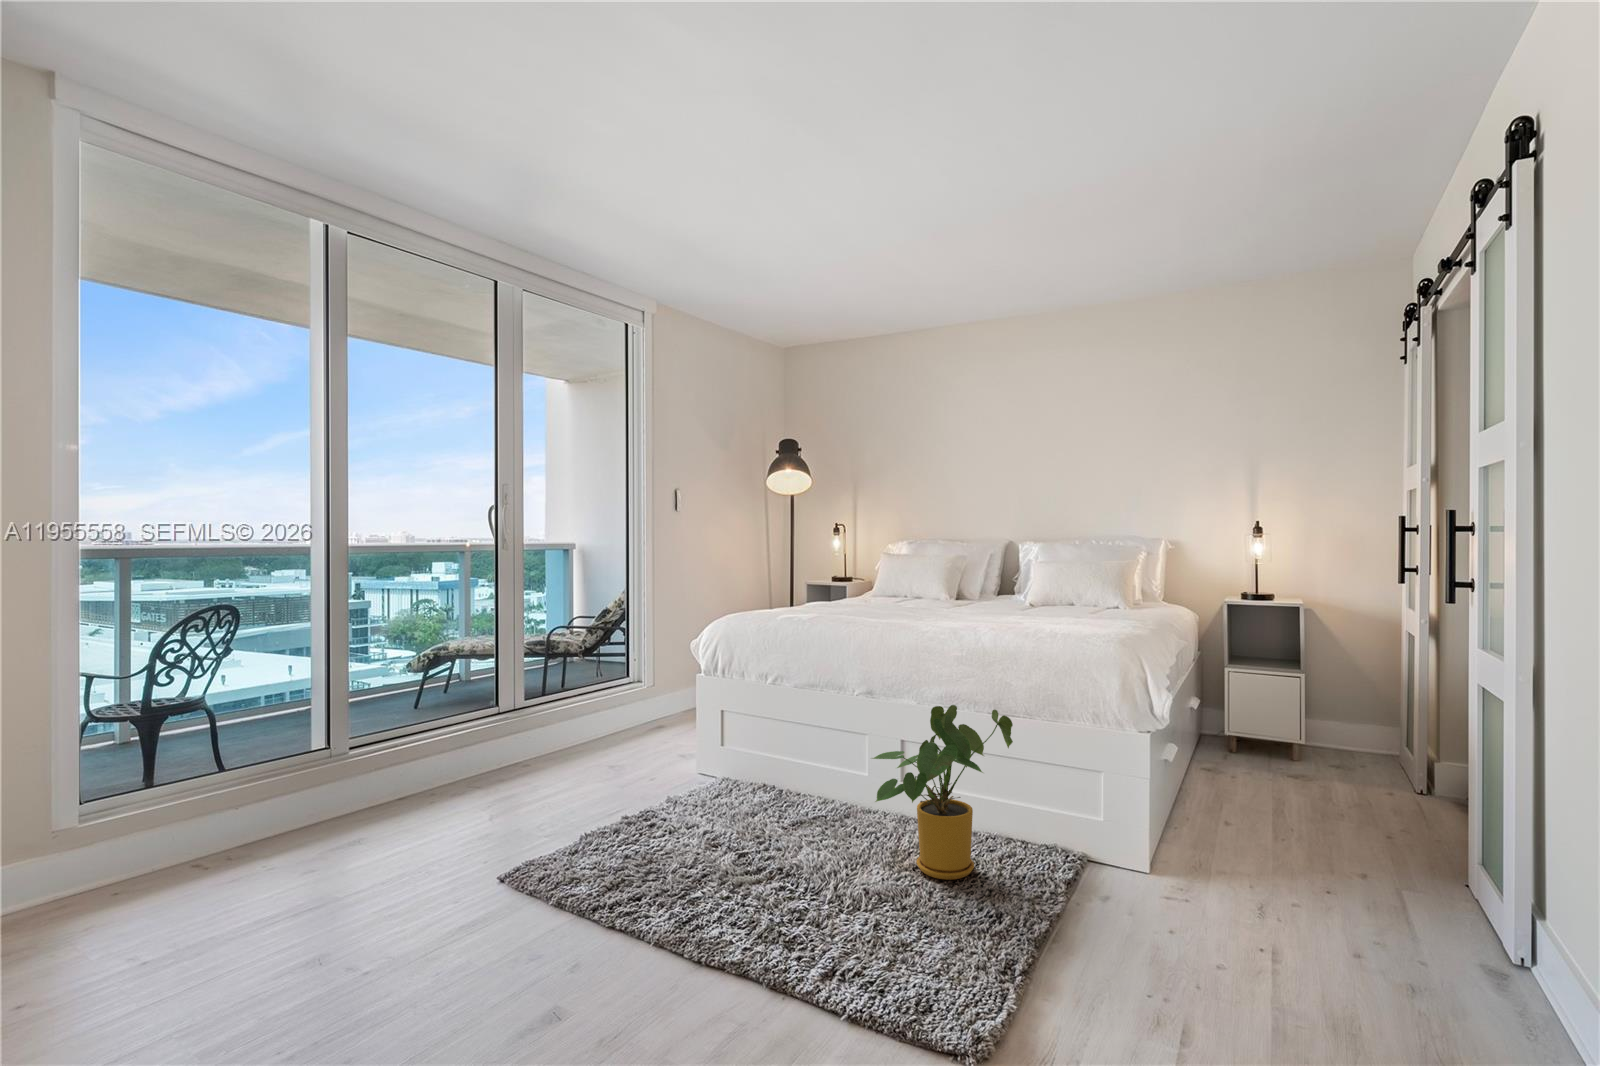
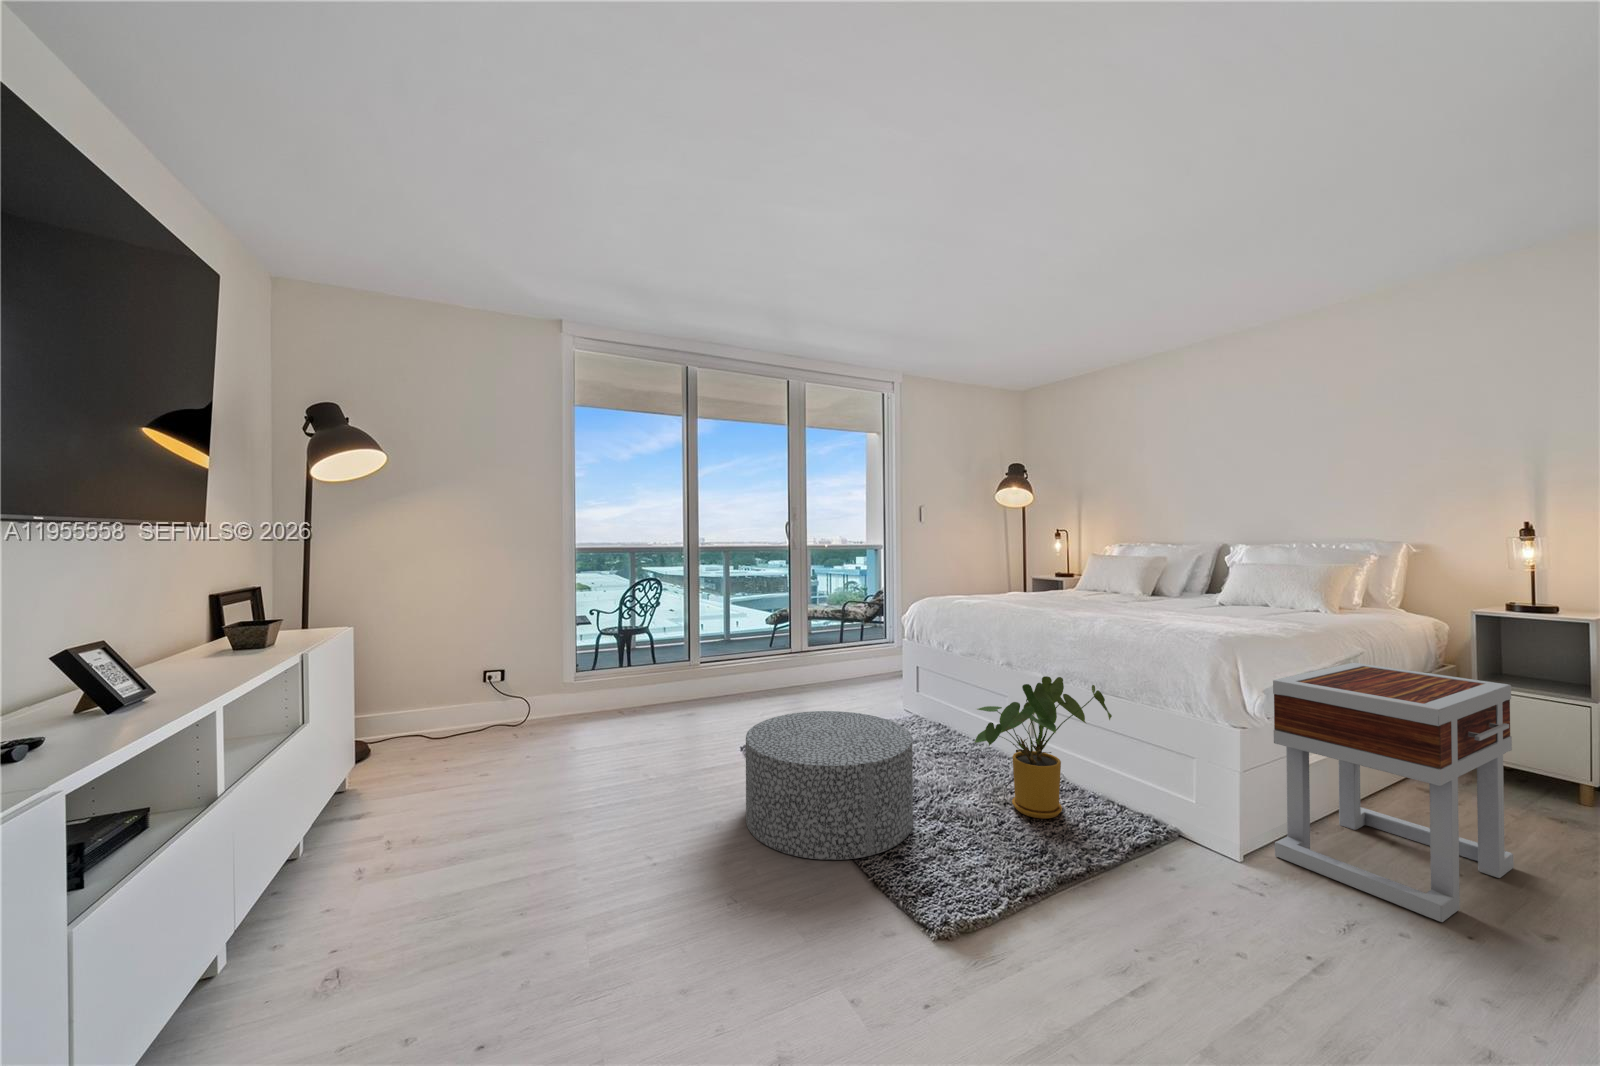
side table: none [1170,657,1326,889] -> present [1273,663,1514,922]
ottoman: none [594,789,839,1017] -> present [746,711,913,860]

